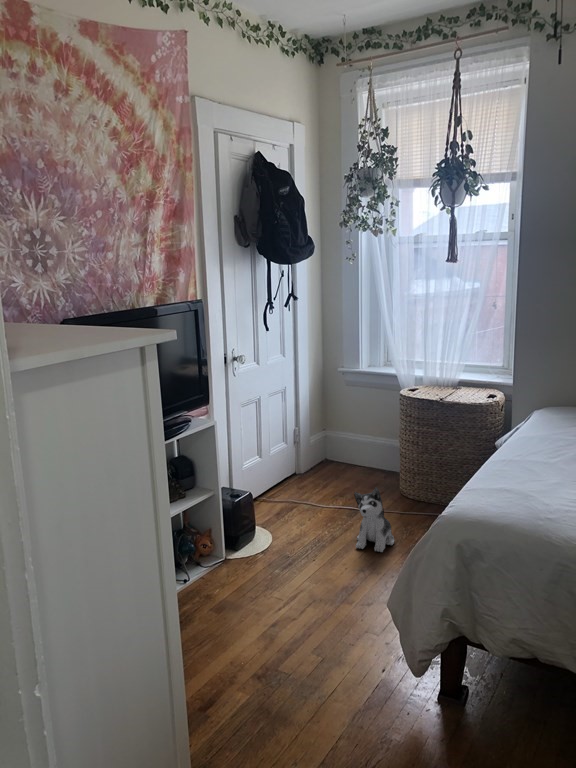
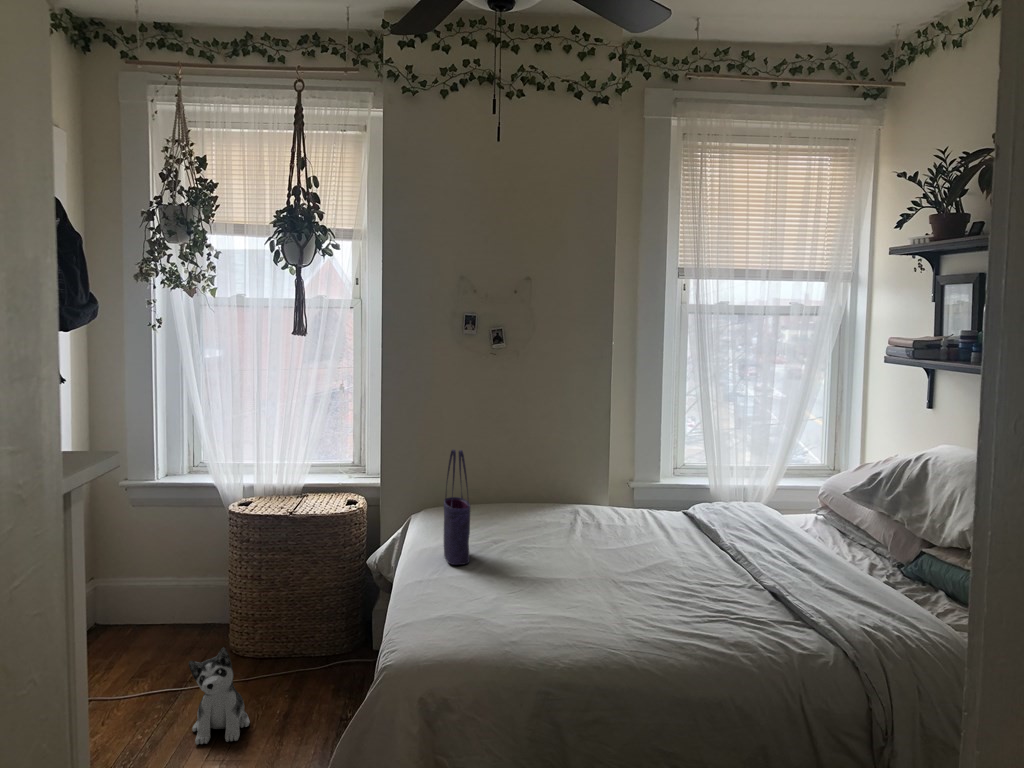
tote bag: none [534,356,559,454] -> present [444,450,470,565]

